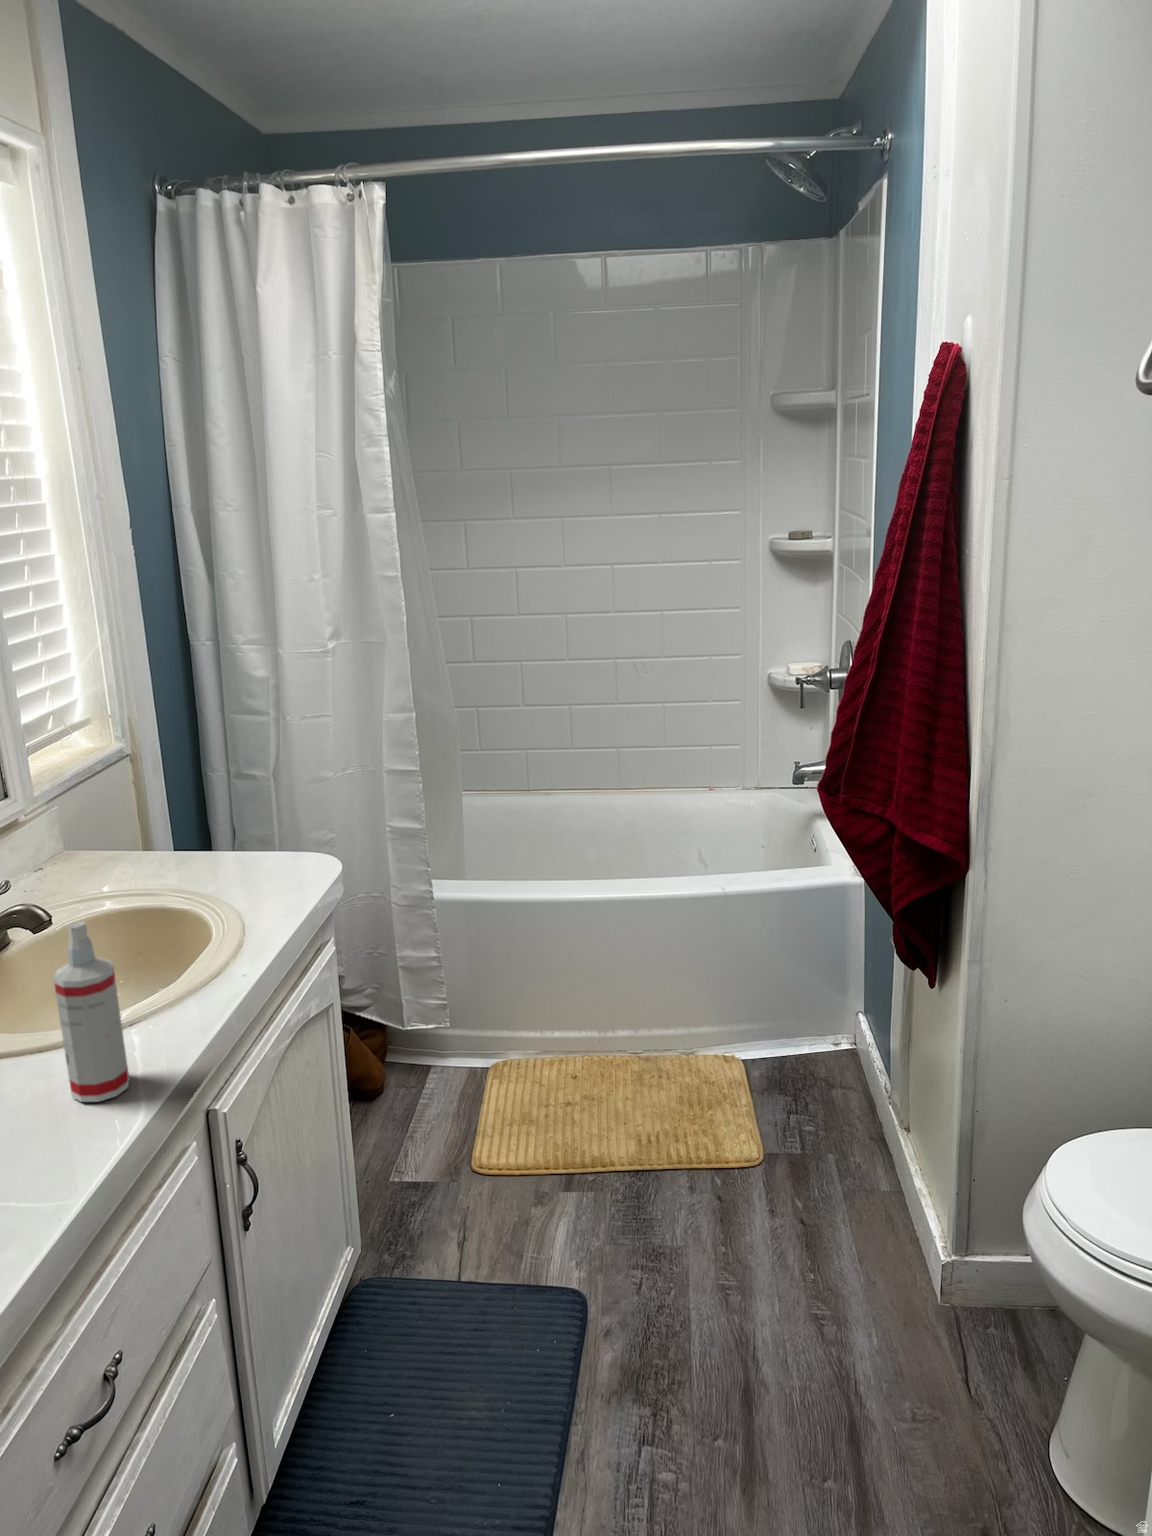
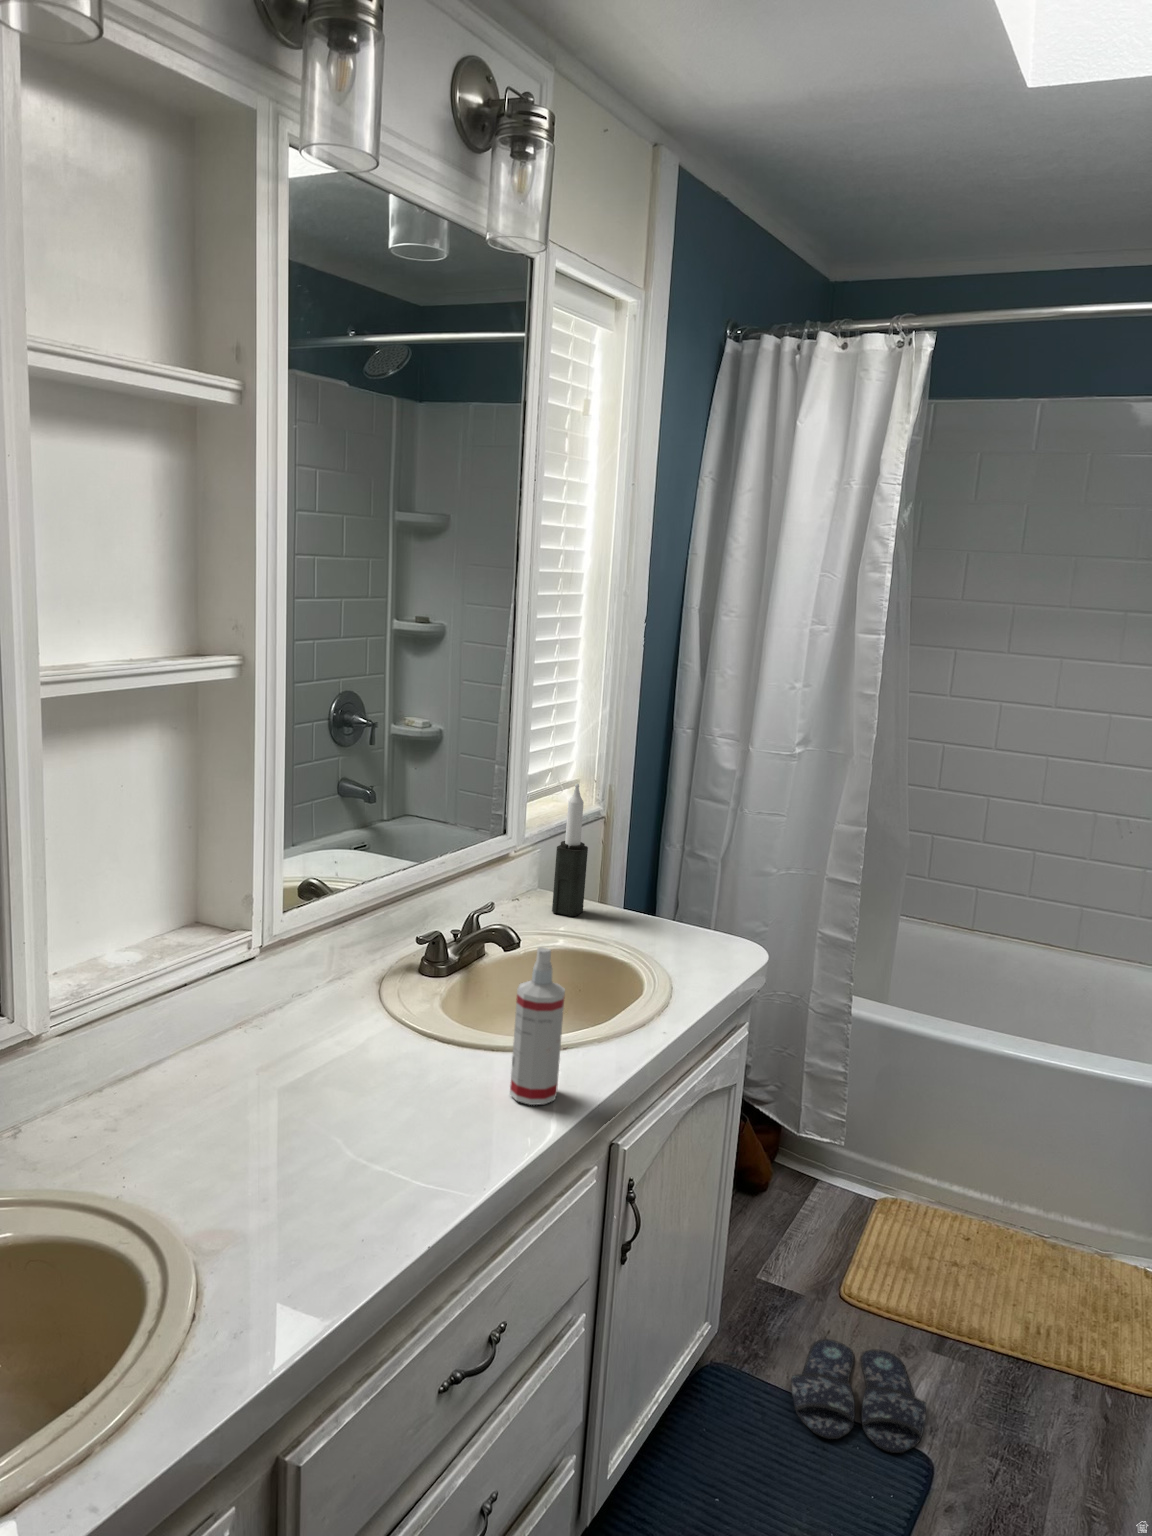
candle: none [77,723,124,871] -> present [552,784,588,916]
slippers: none [442,1208,572,1312] -> present [791,1339,926,1453]

